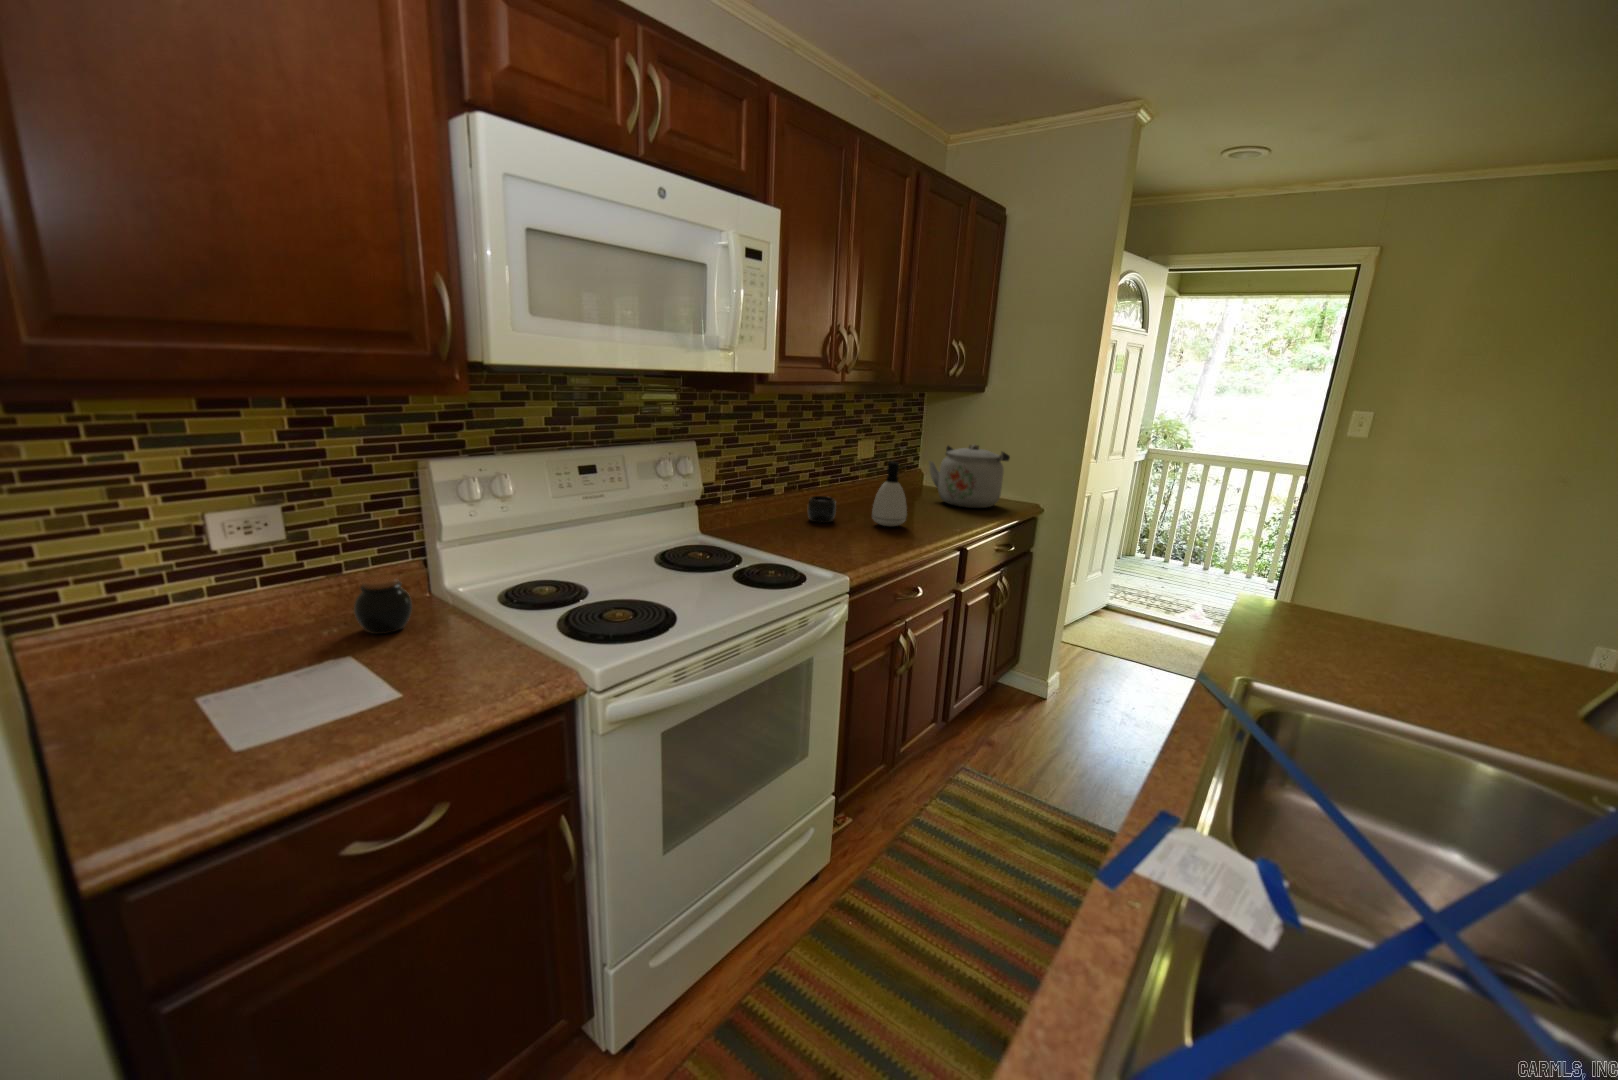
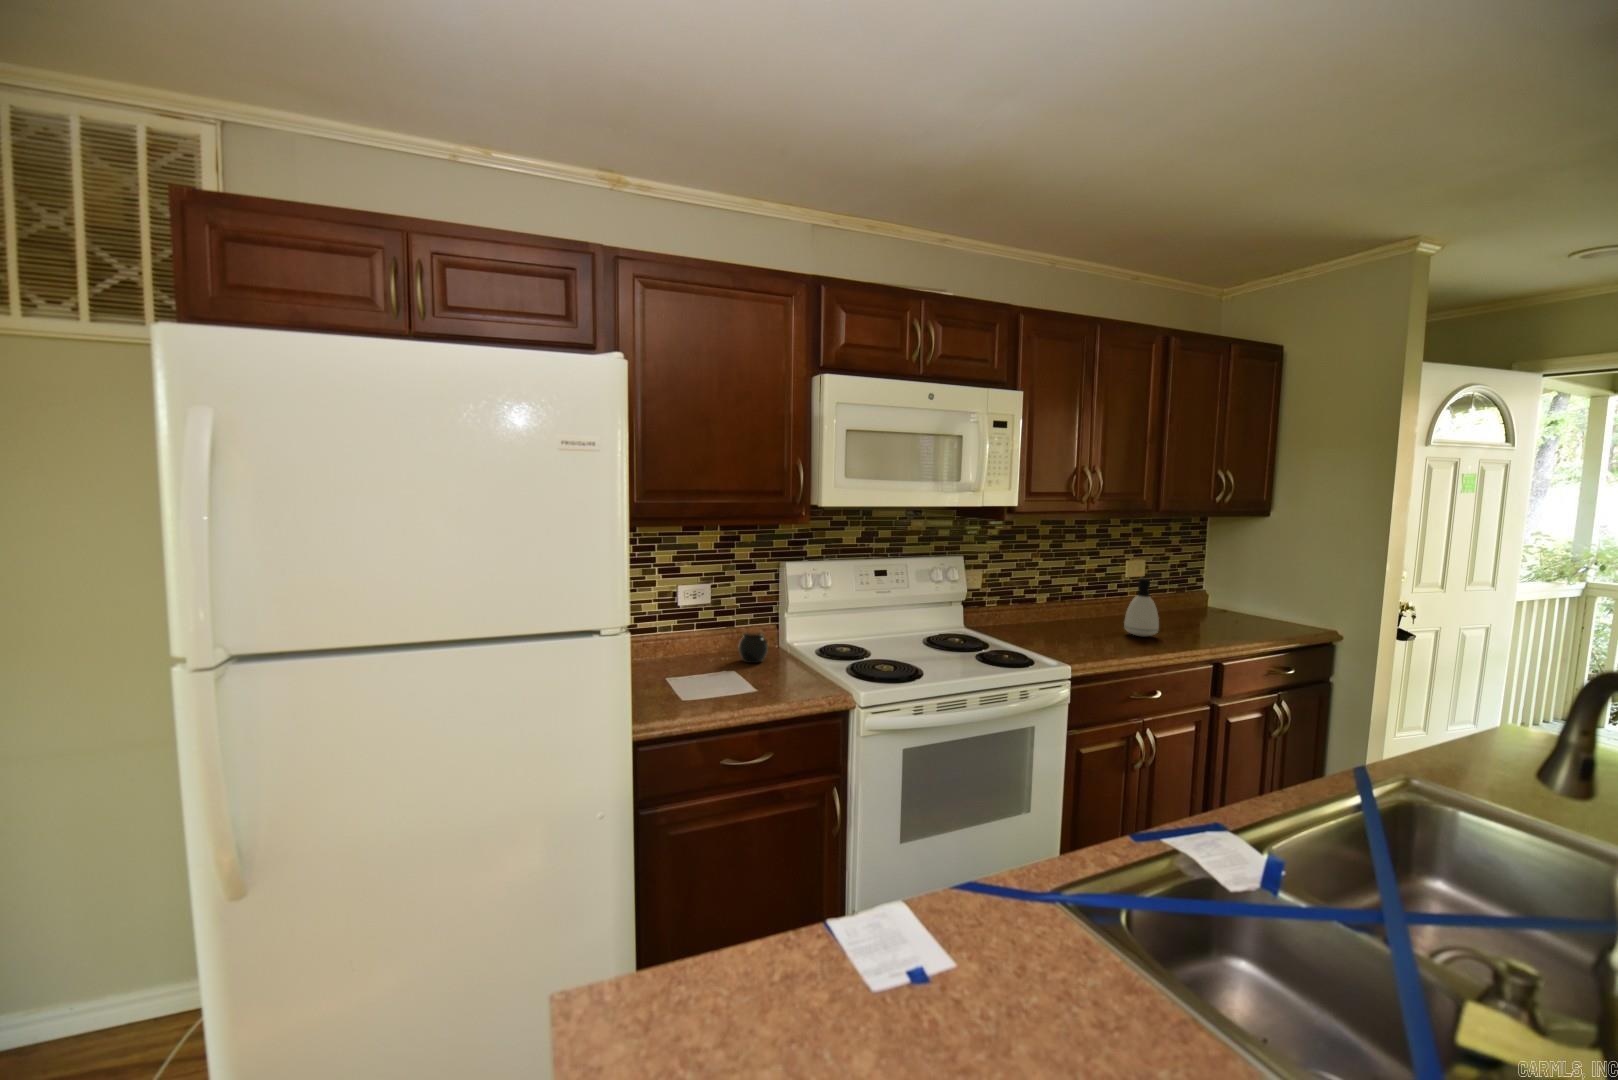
kettle: present [929,444,1010,508] -> none [1203,566,1298,630]
mug: present [808,496,836,523] -> none [1064,606,1091,629]

